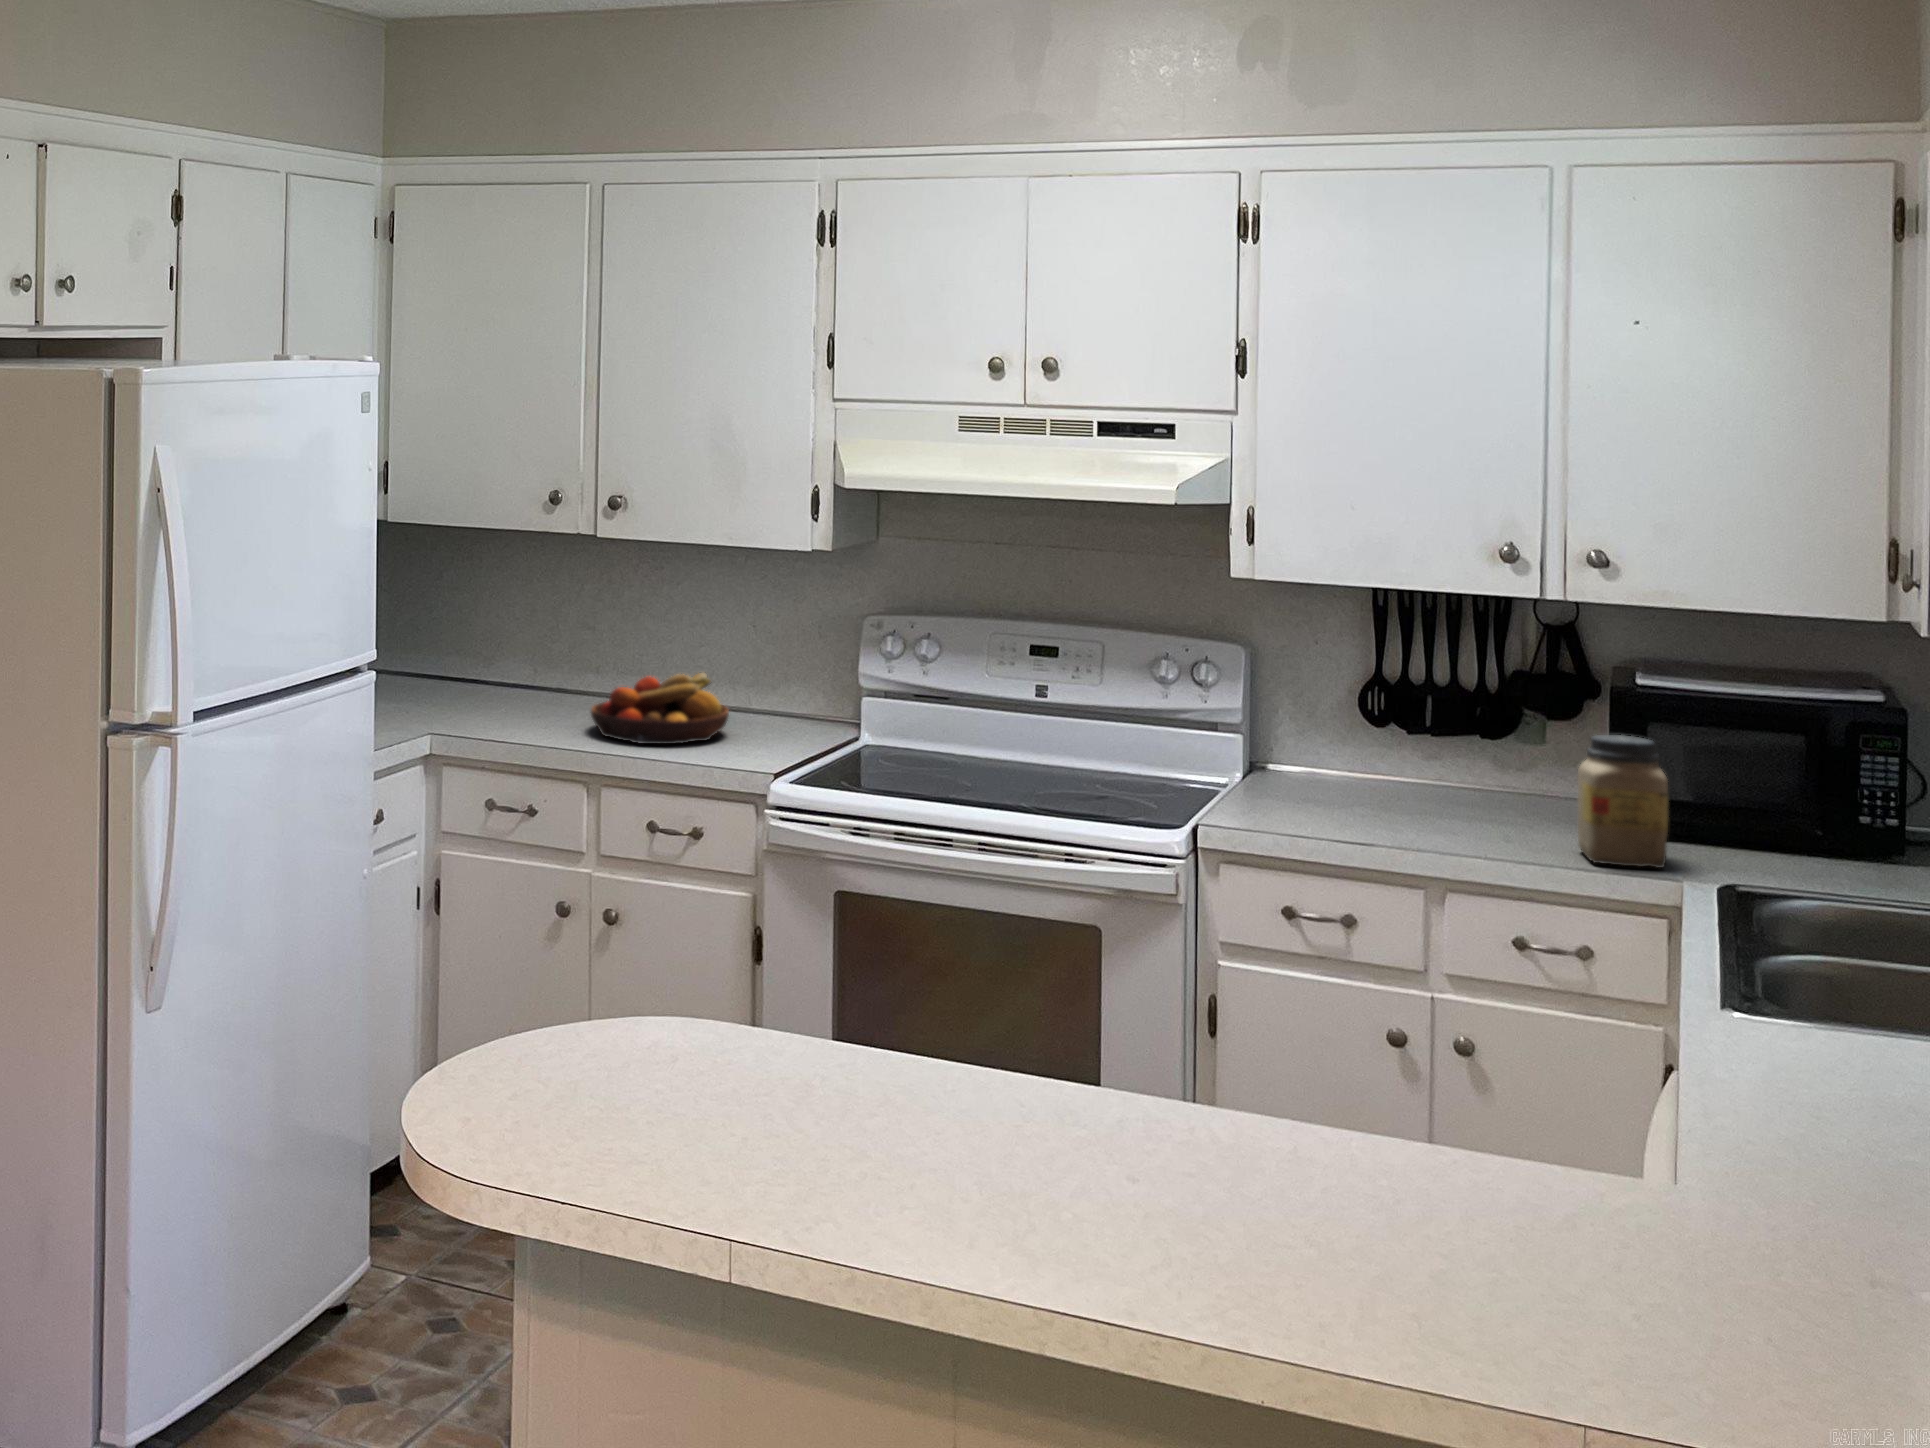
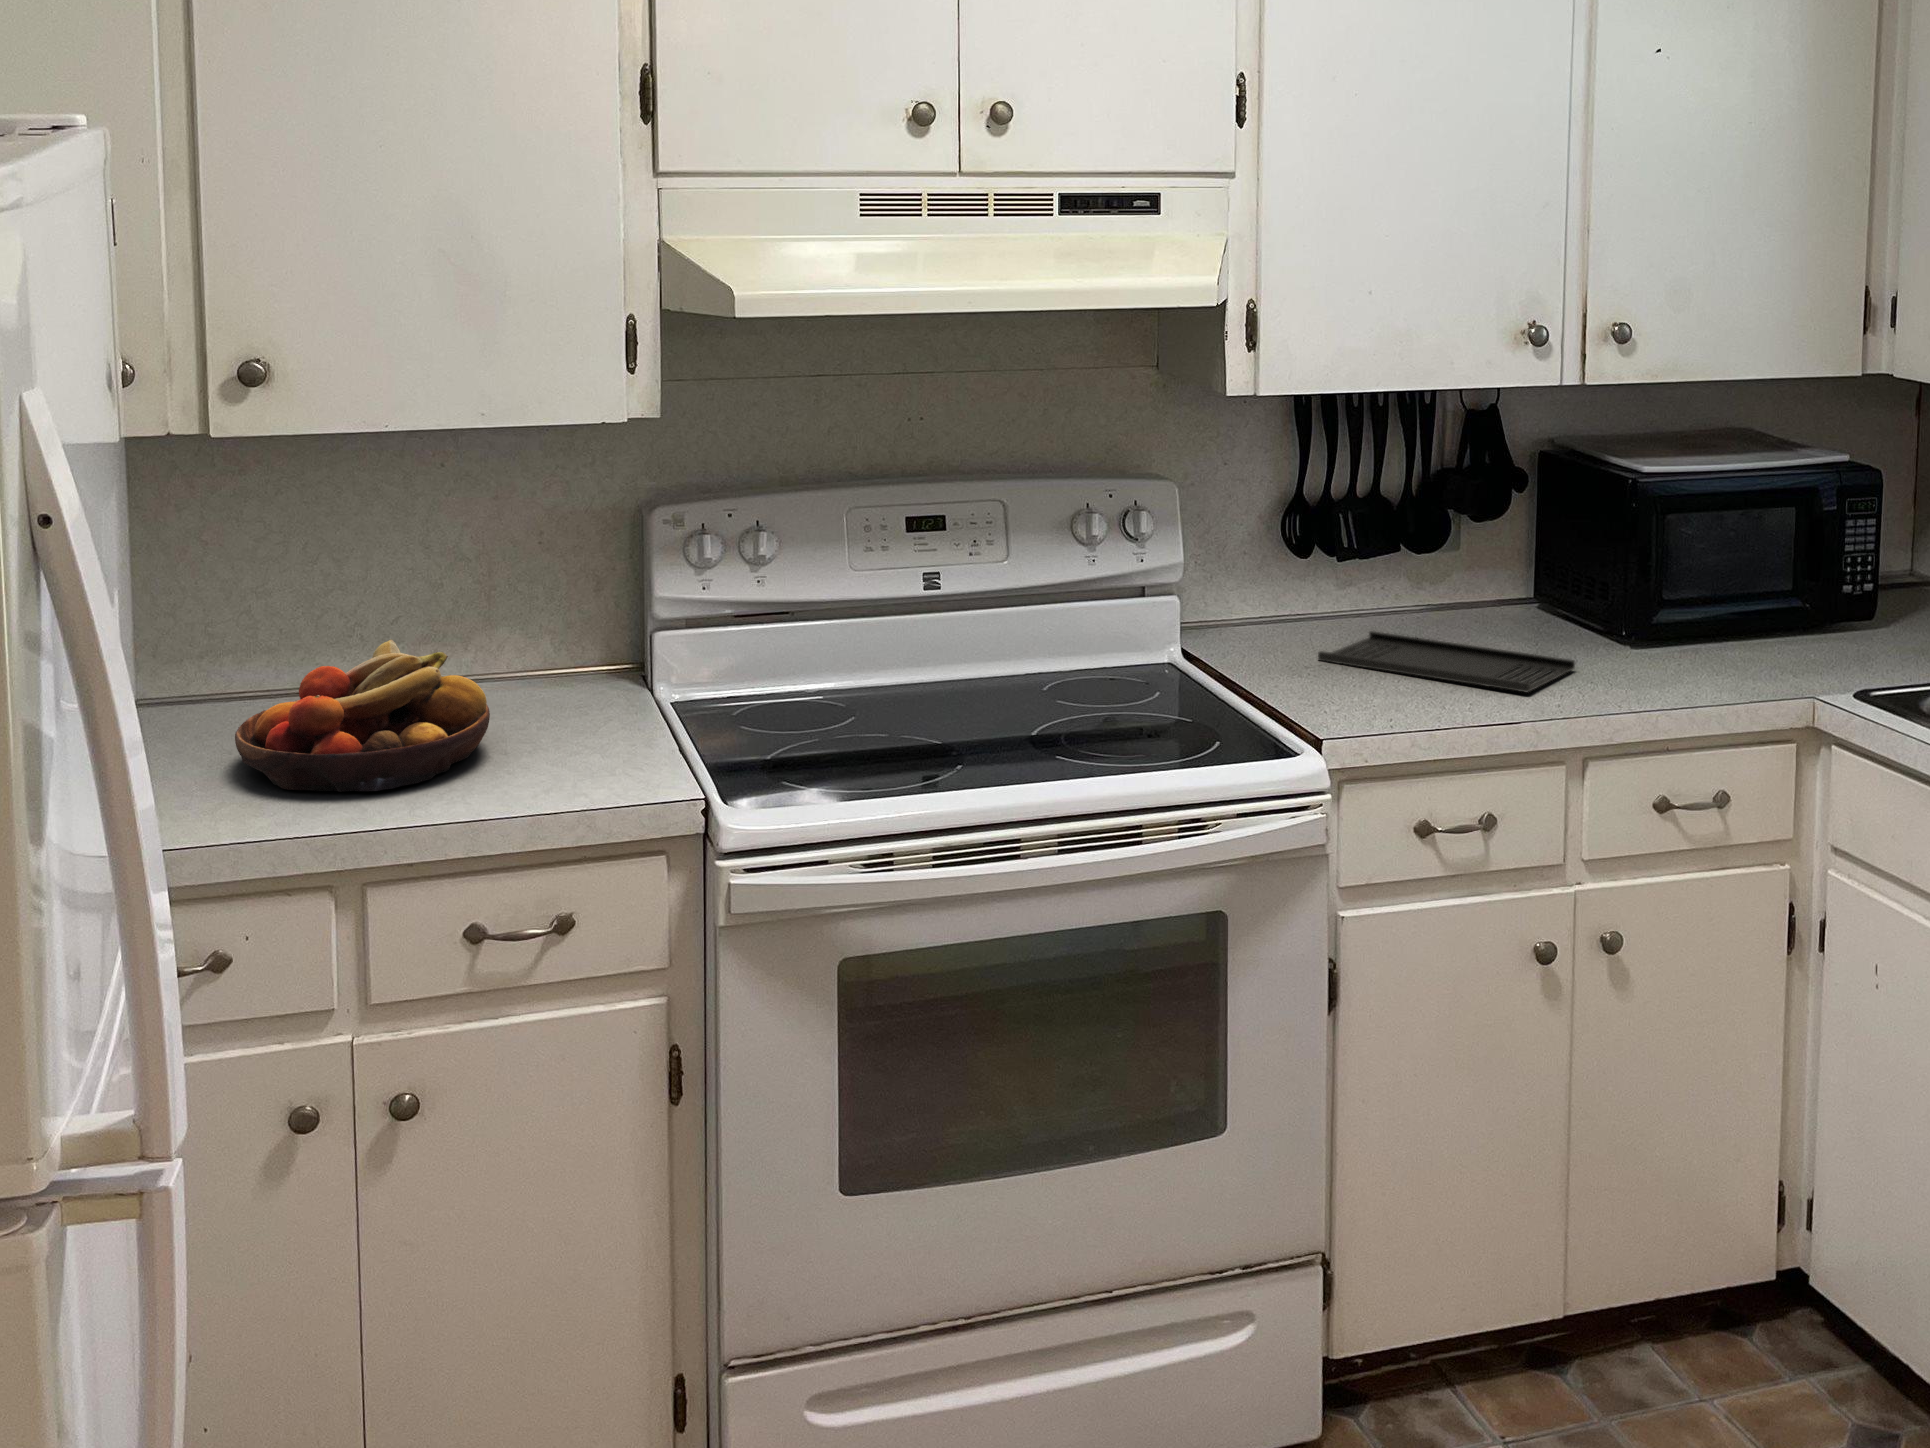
jar: present [1578,735,1669,868] -> none [1656,537,1763,693]
tray: none [1328,789,1522,835] -> present [1318,631,1575,692]

